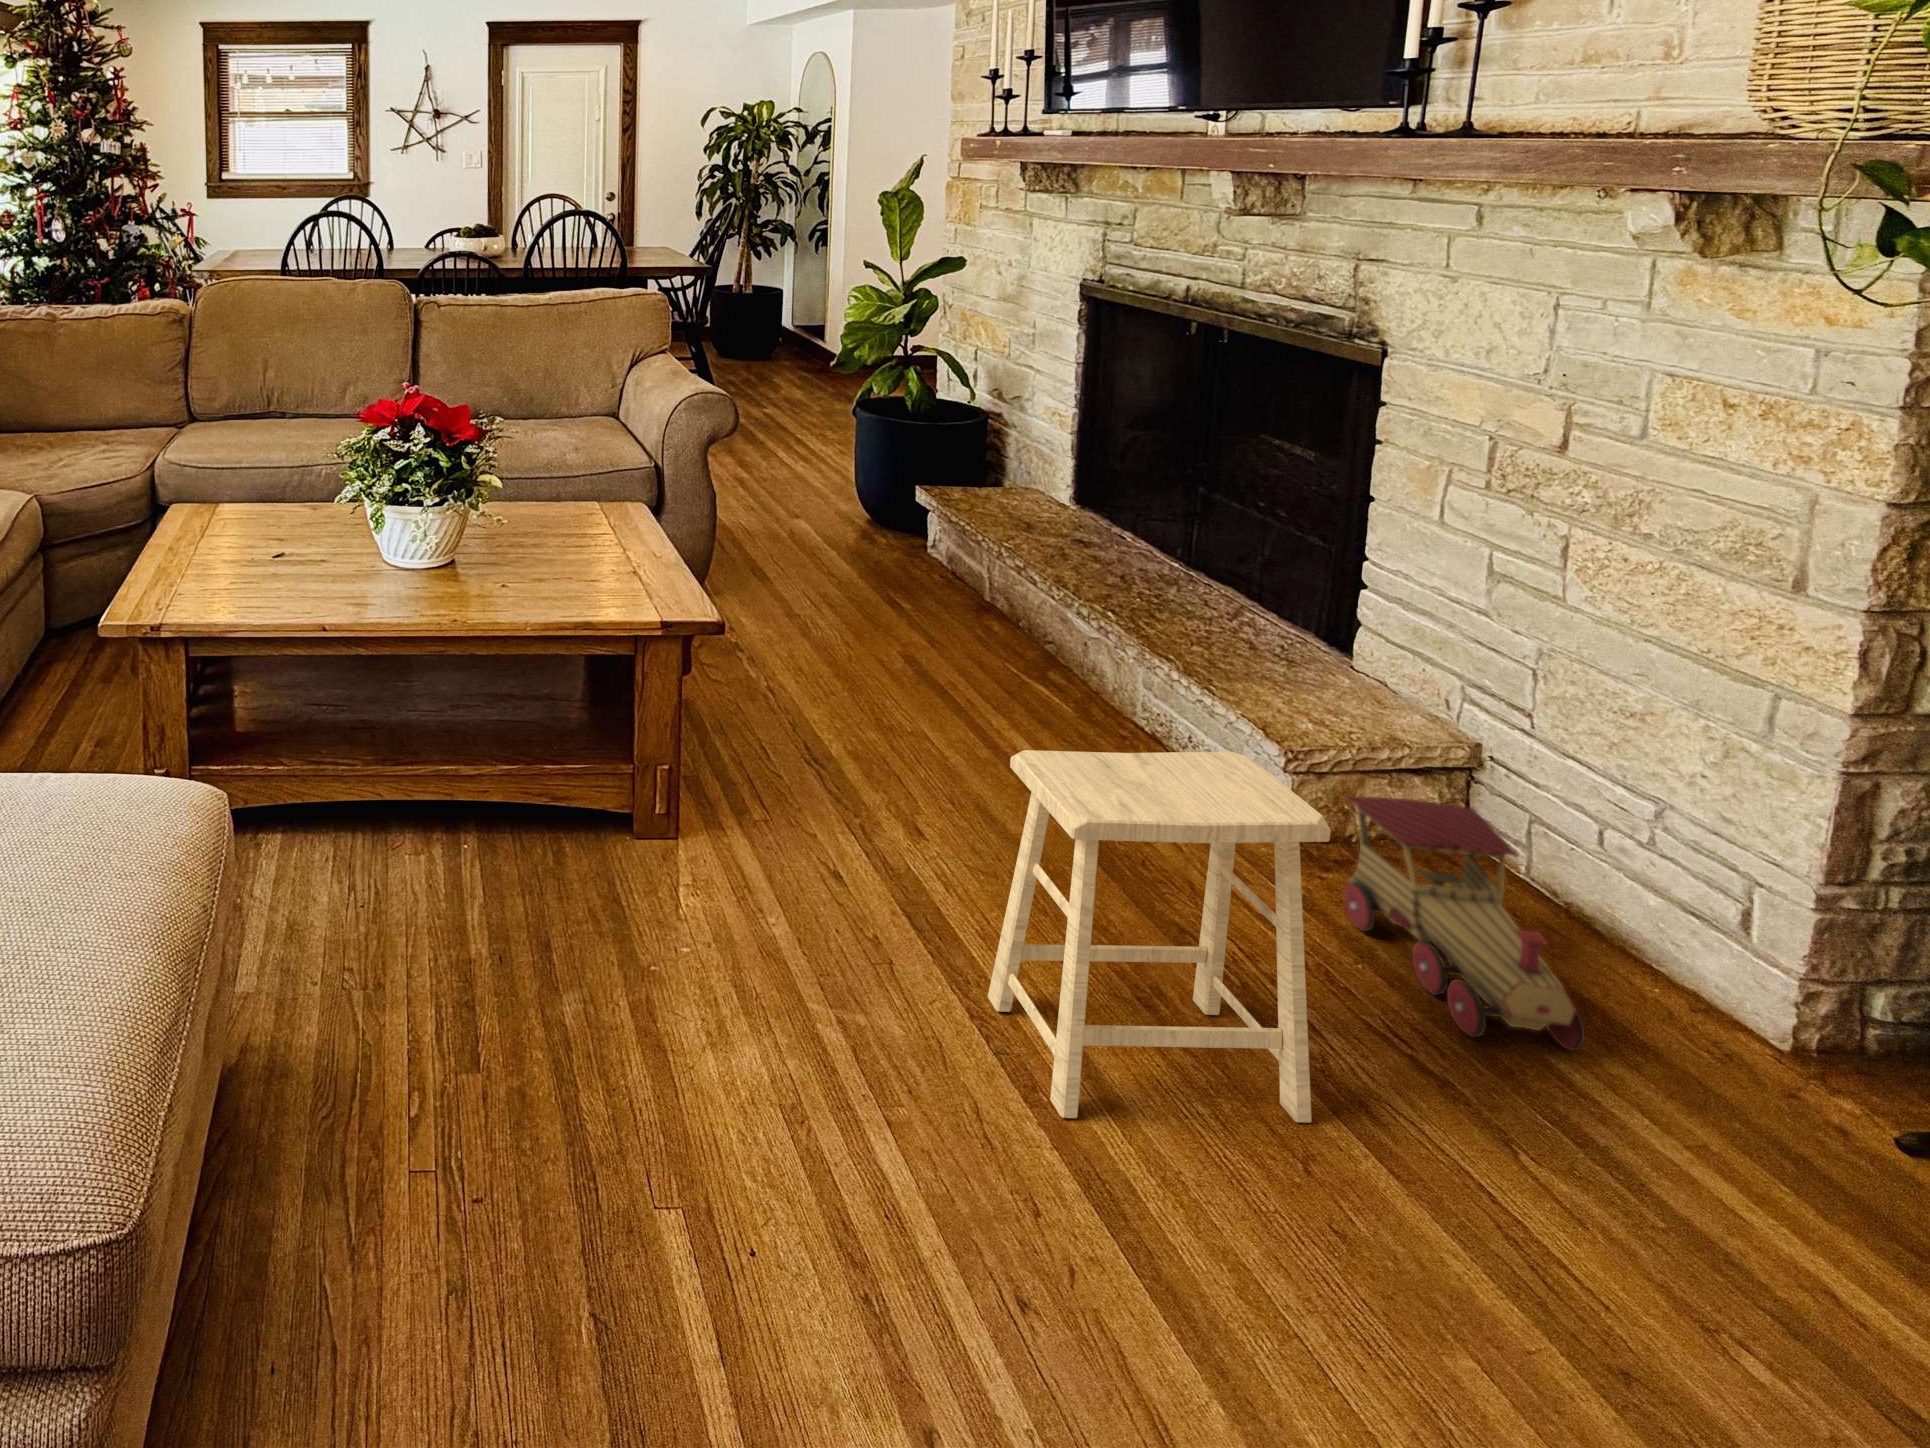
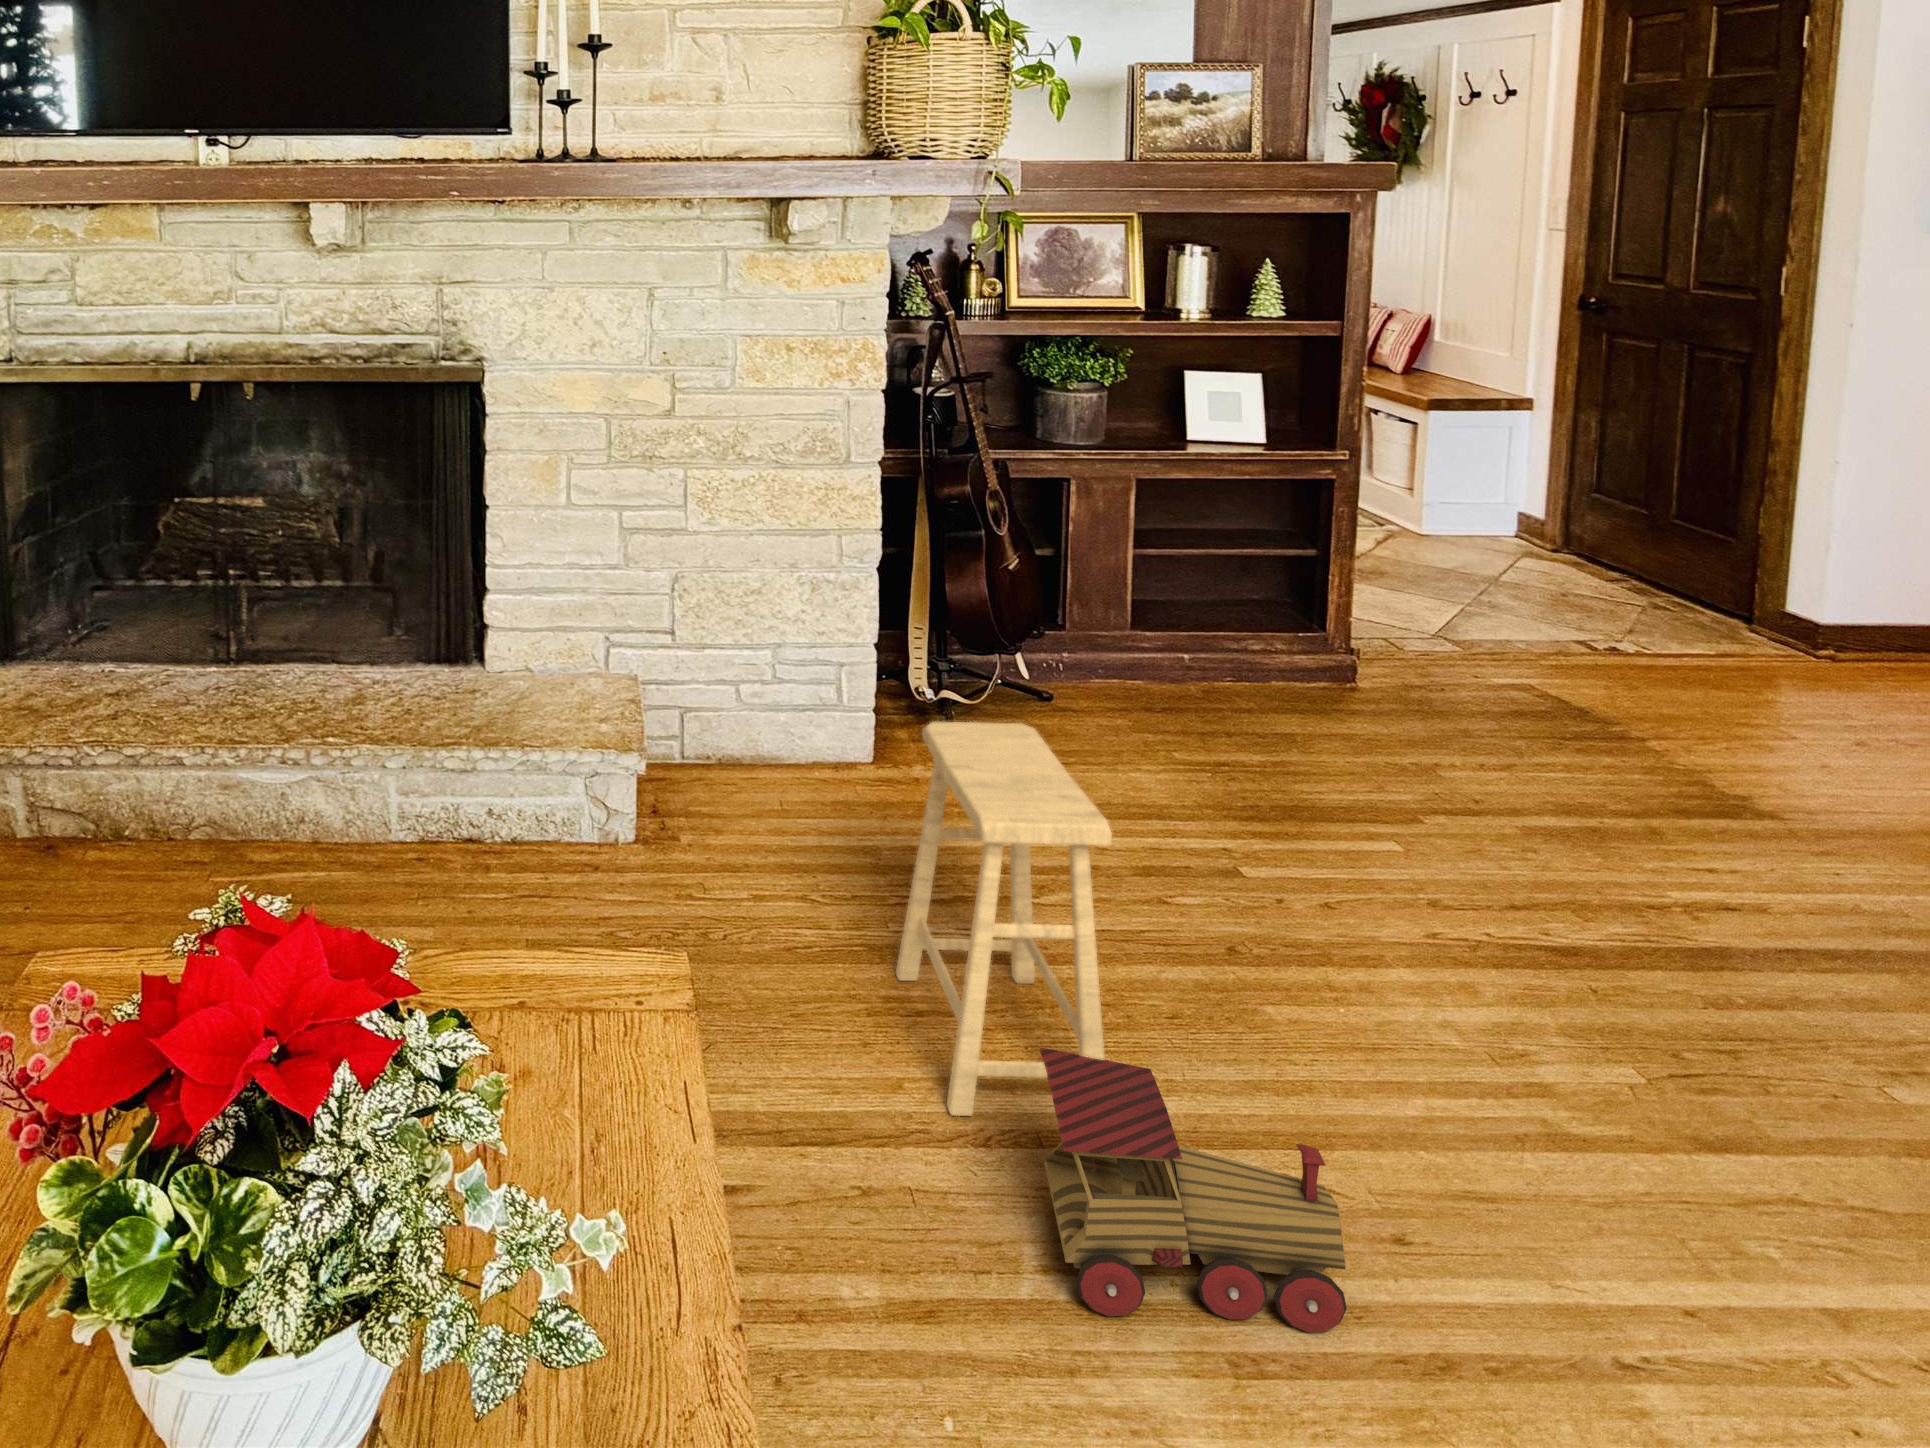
toy train: present [1344,796,1585,1050] -> present [1039,1047,1347,1333]

